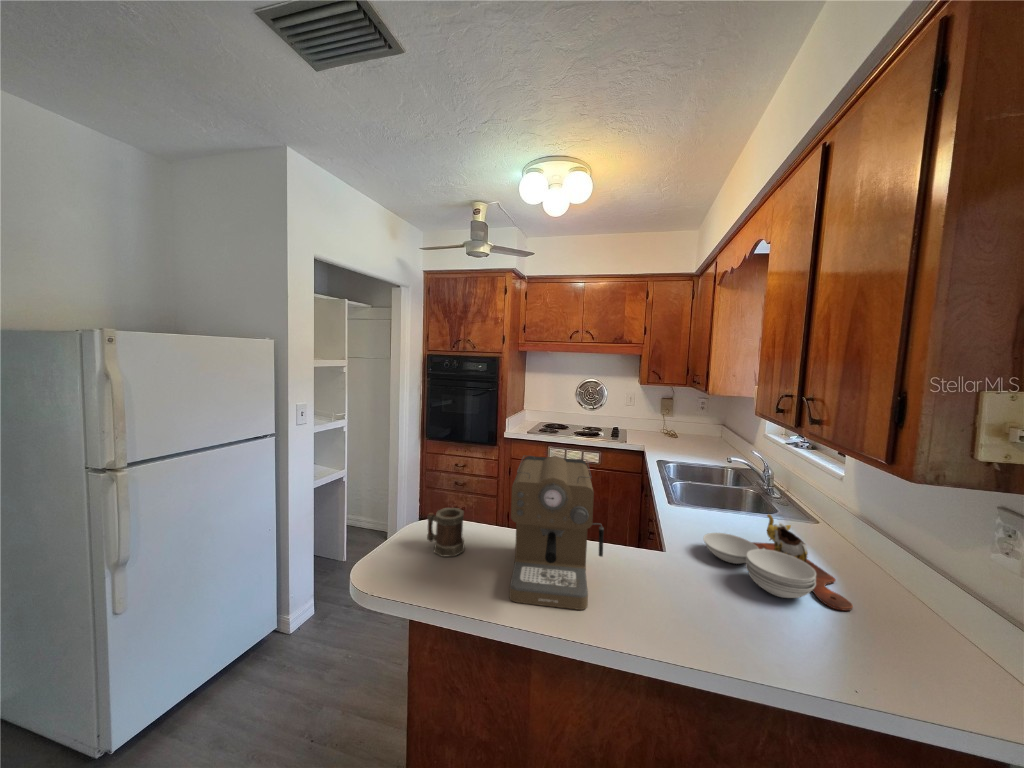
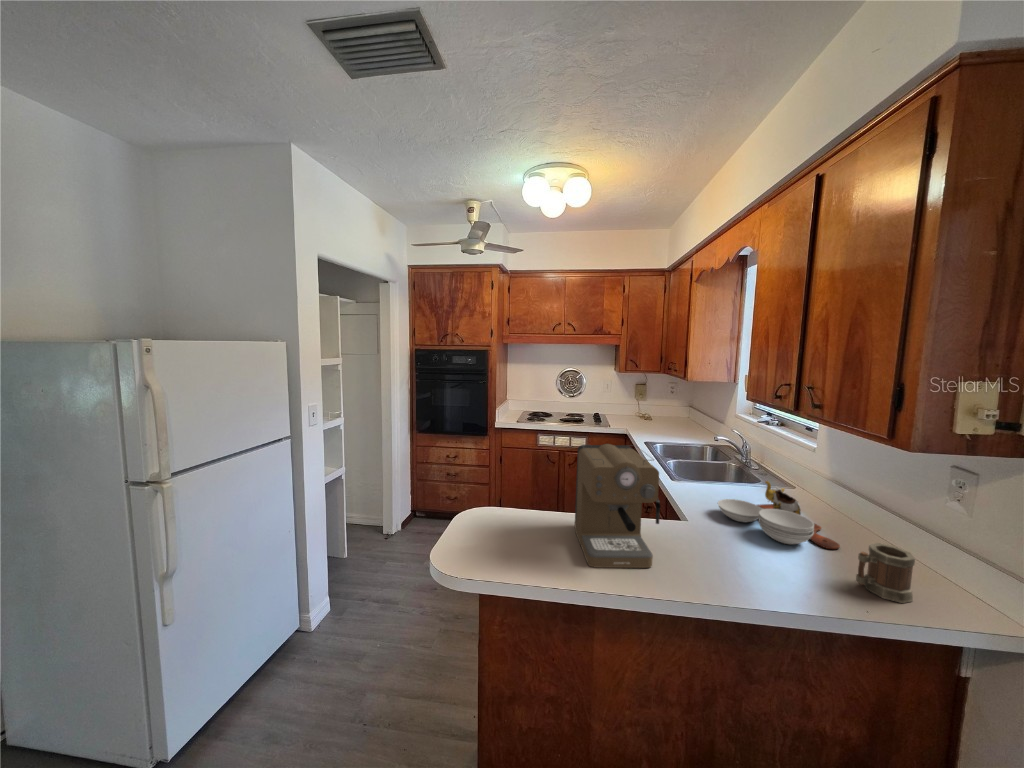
mug: present [427,508,464,556] -> present [856,543,915,603]

